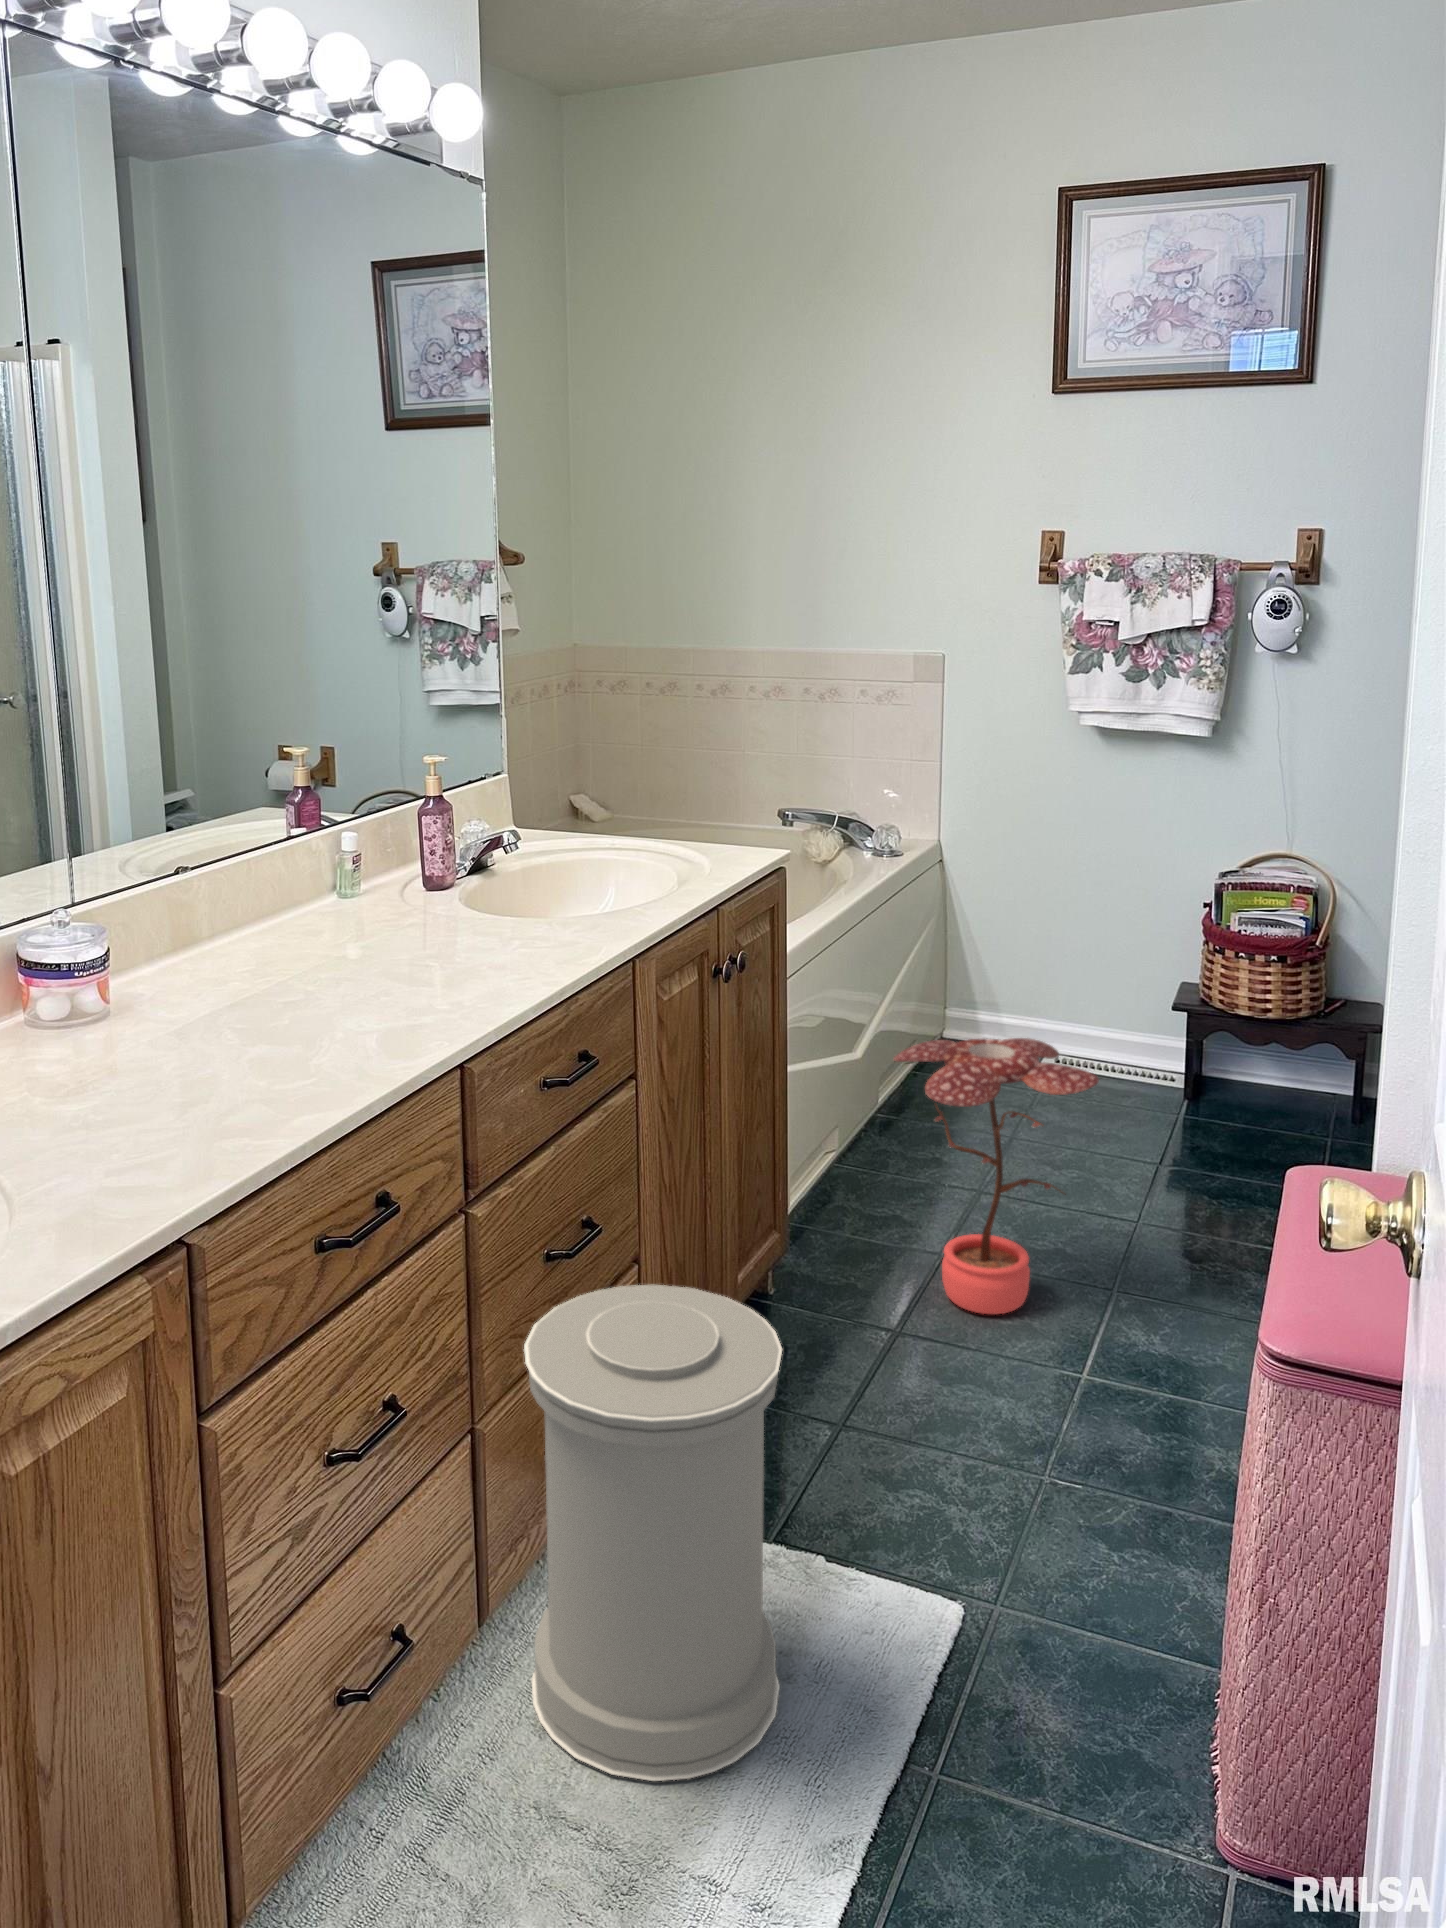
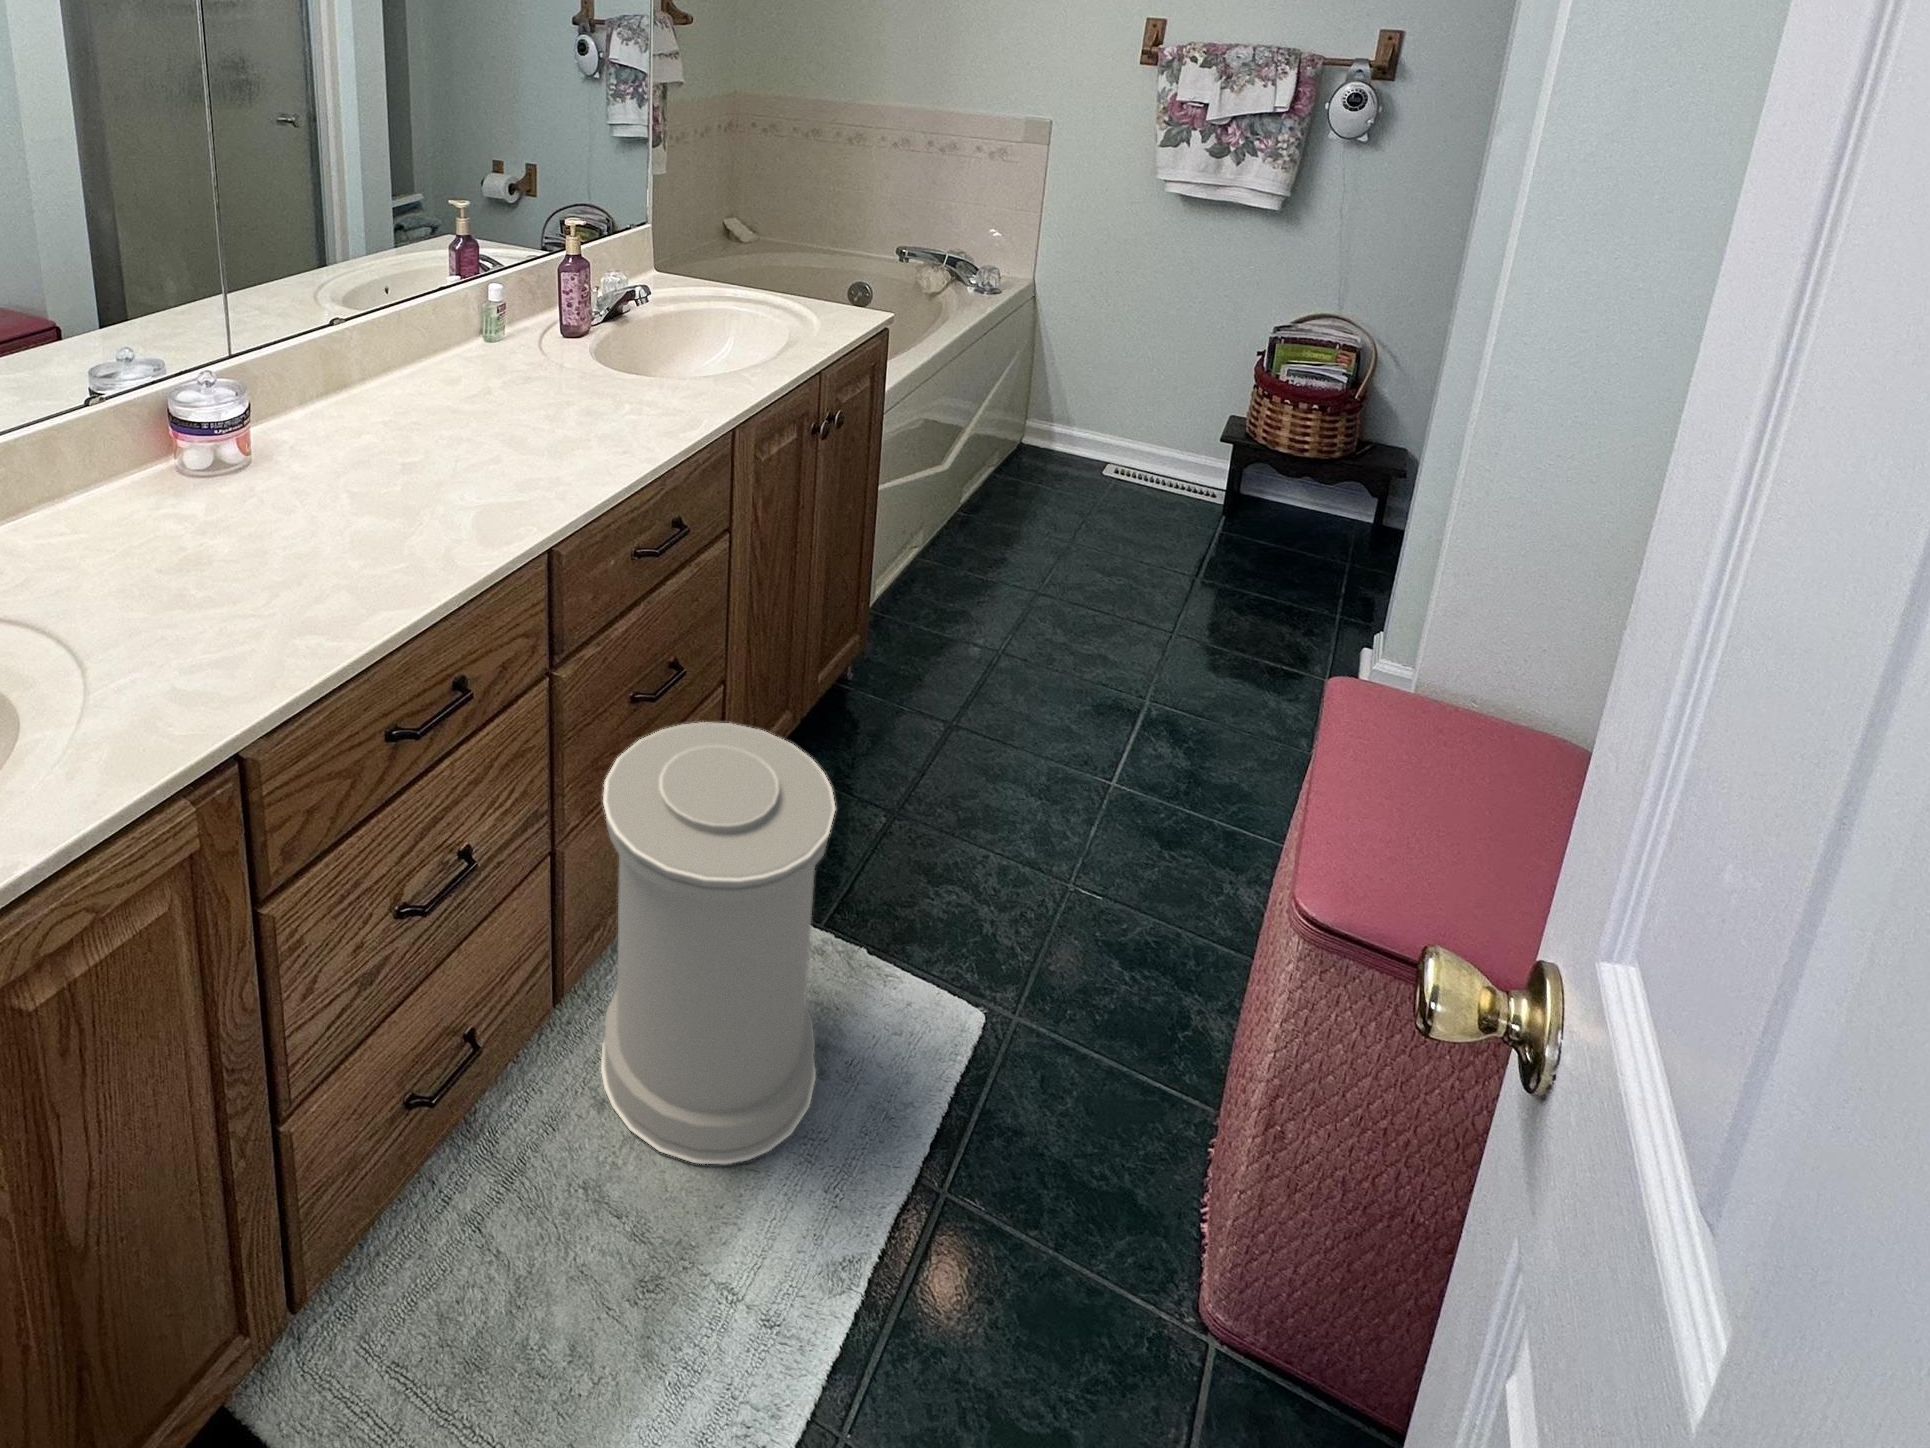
potted plant: present [894,1038,1099,1314] -> none [970,478,1153,715]

